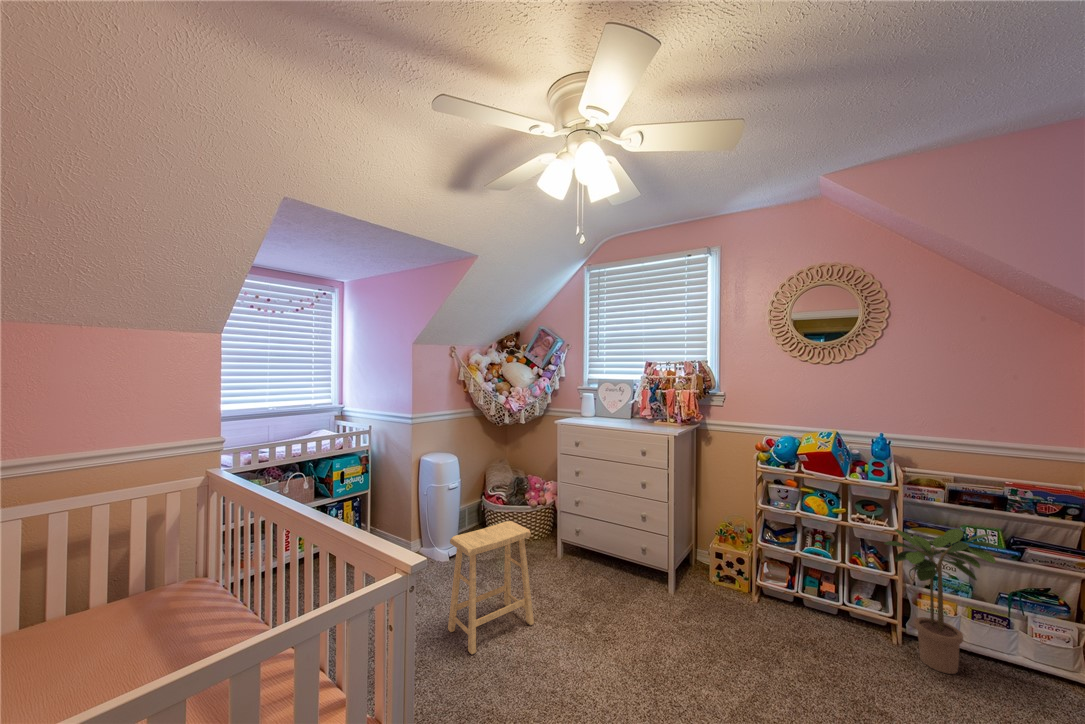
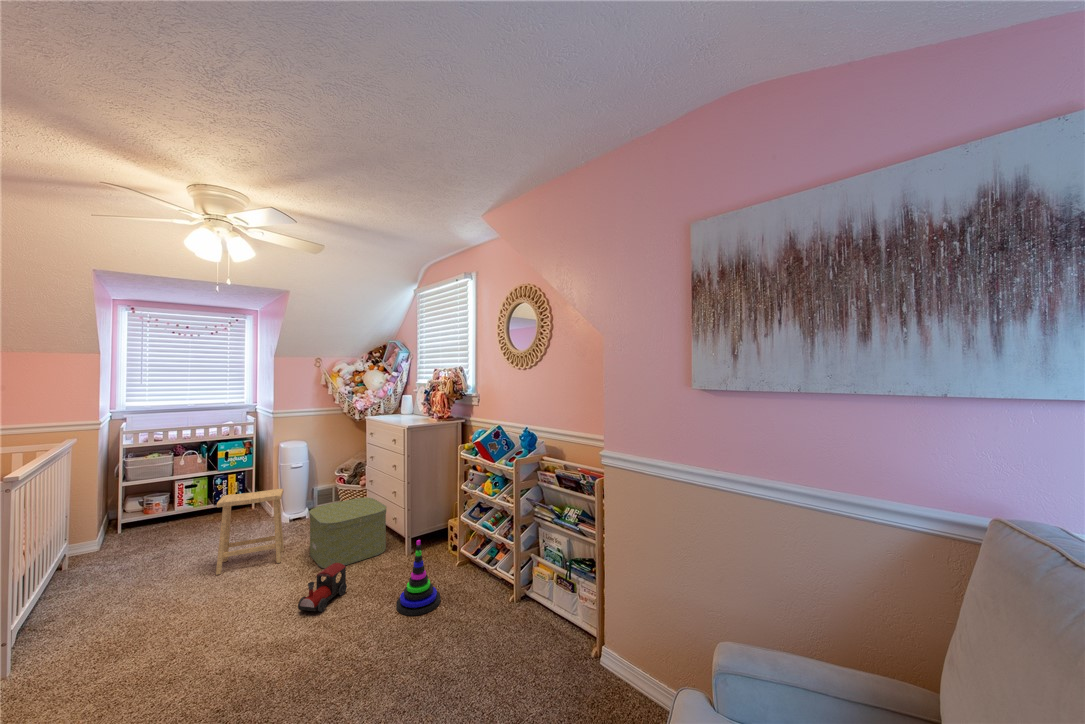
storage box: none [547,524,643,626] -> present [309,498,387,568]
potted plant: present [884,529,1002,674] -> none [490,506,556,623]
stacking toy: none [767,580,832,683] -> present [396,540,440,616]
toy train: none [658,620,709,696] -> present [298,563,347,612]

